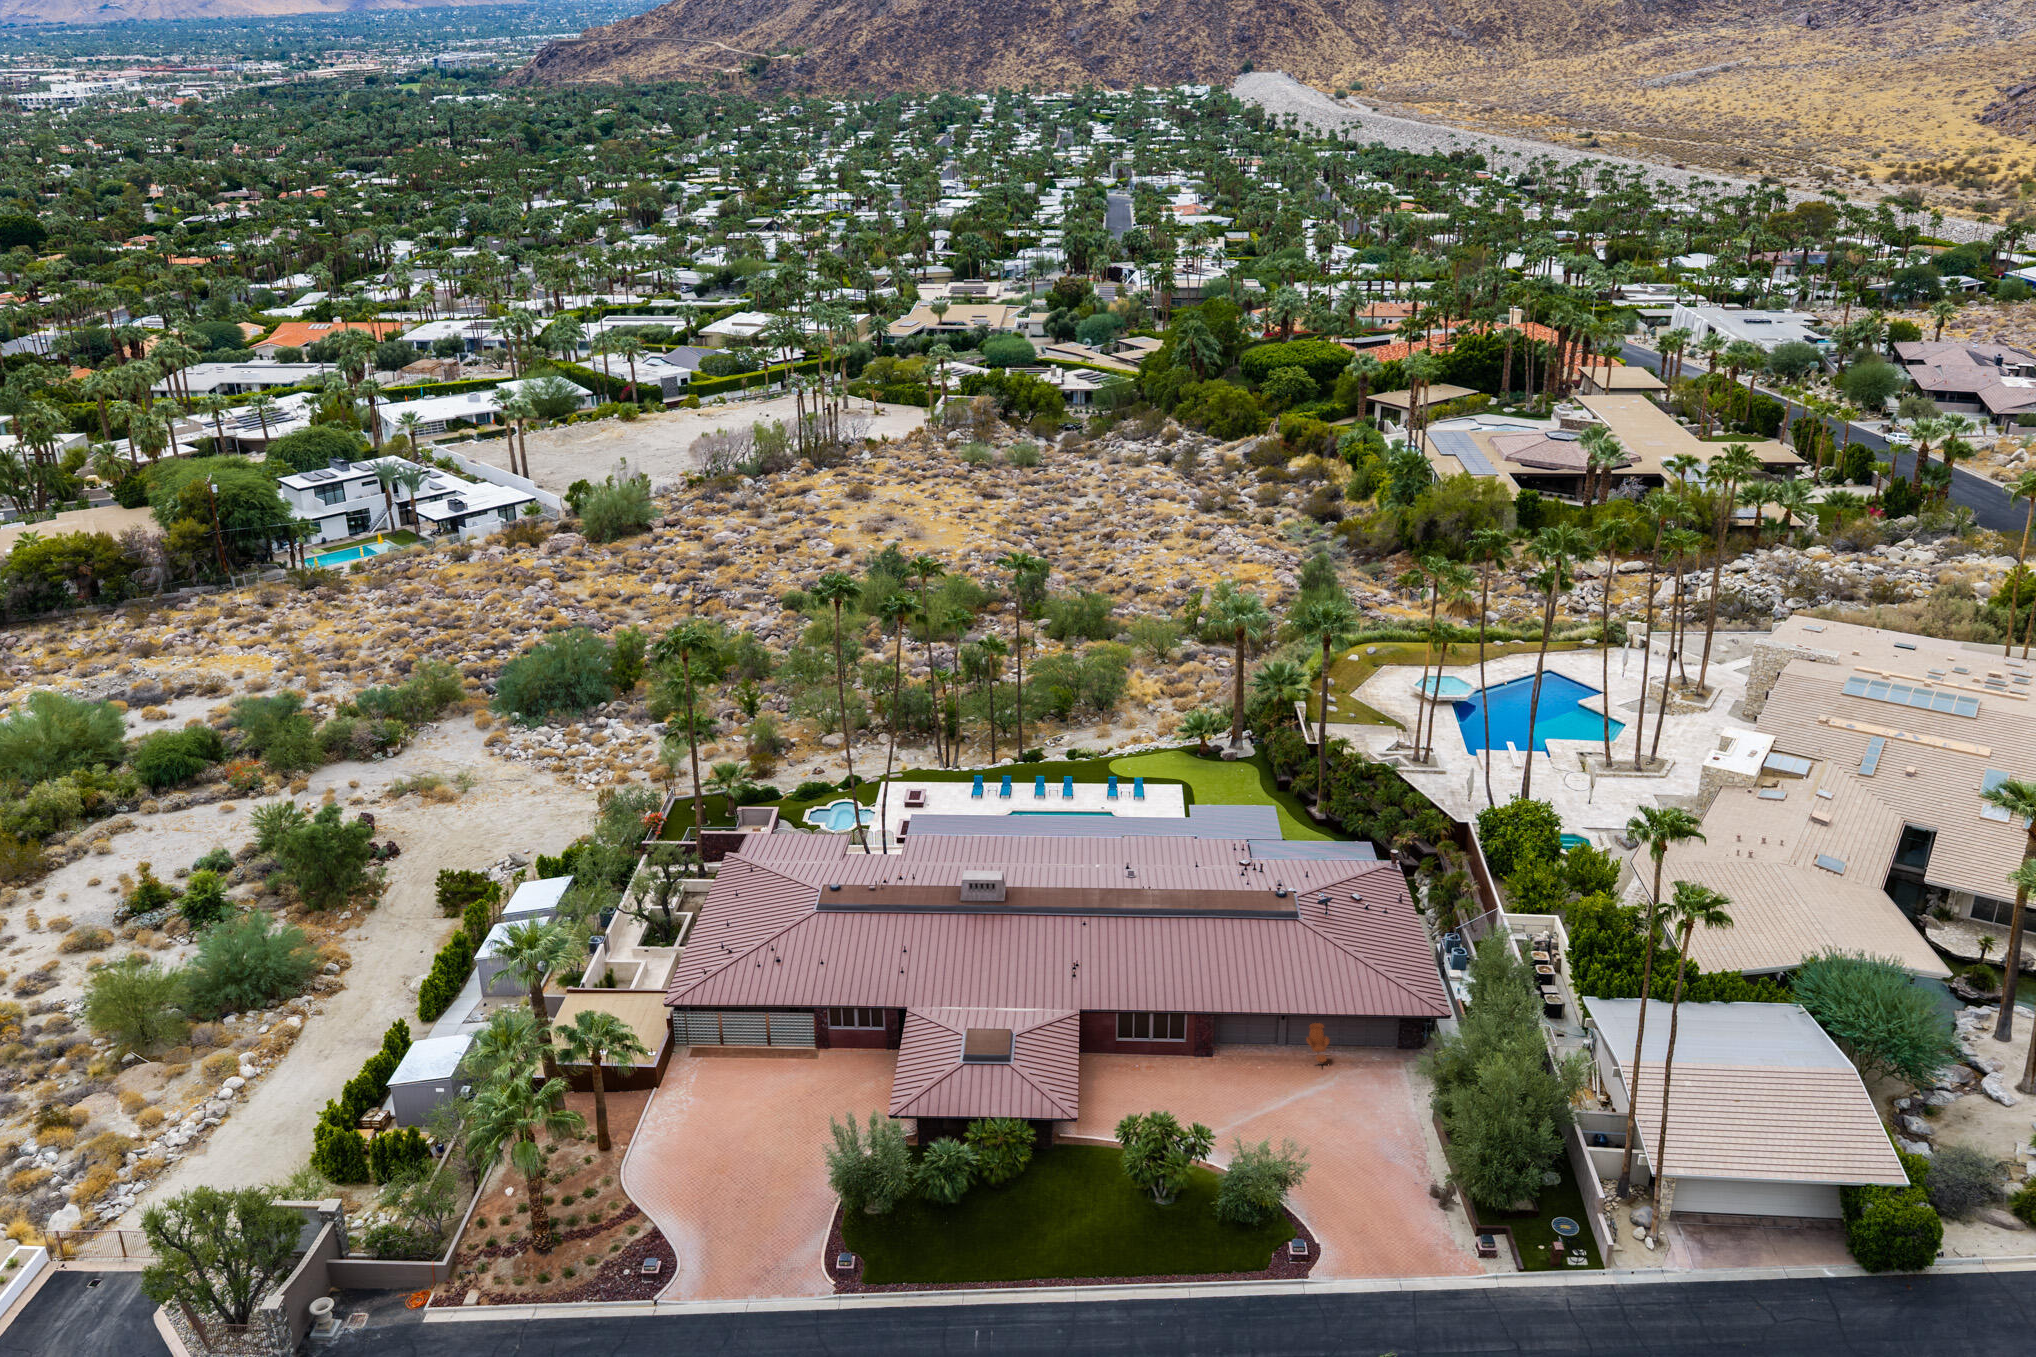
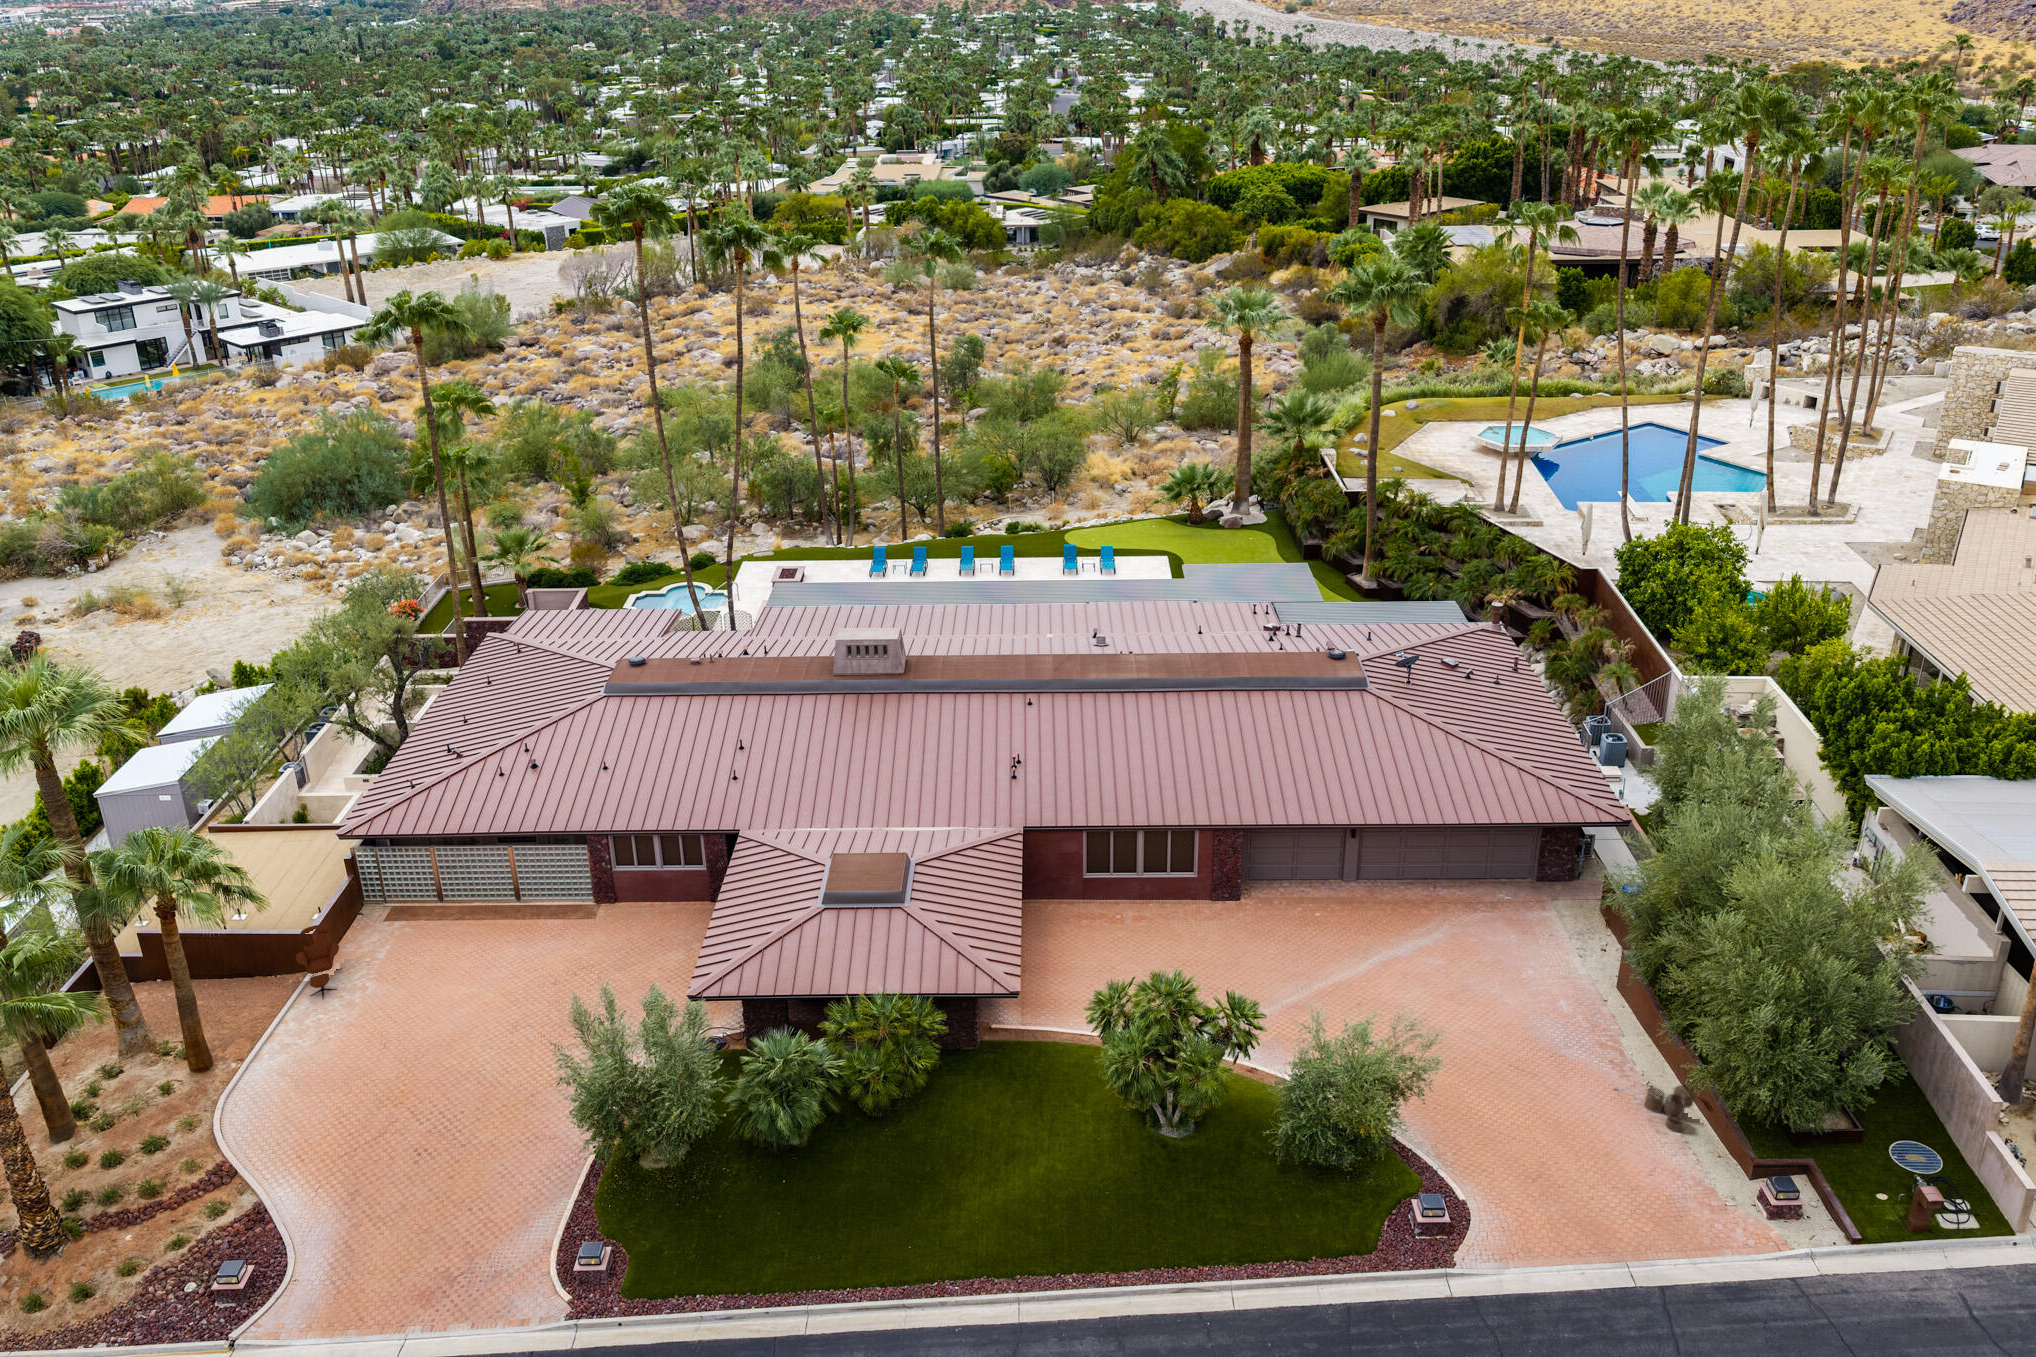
lounge chair: present [1306,1023,1330,1065] -> present [296,925,341,999]

